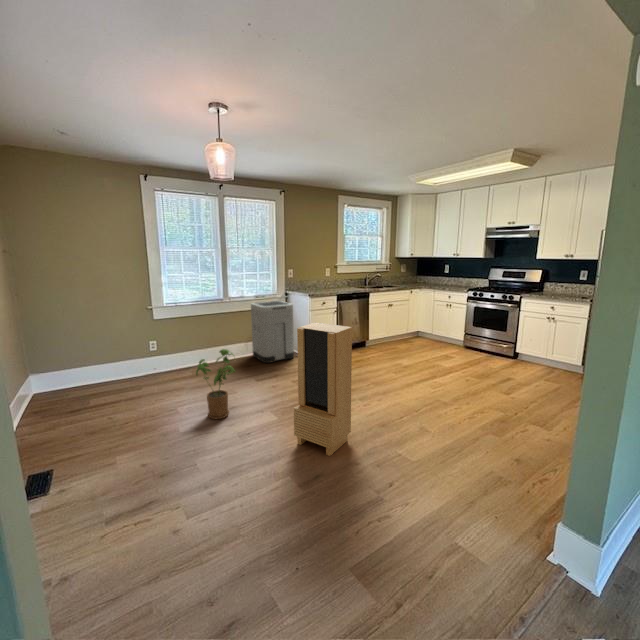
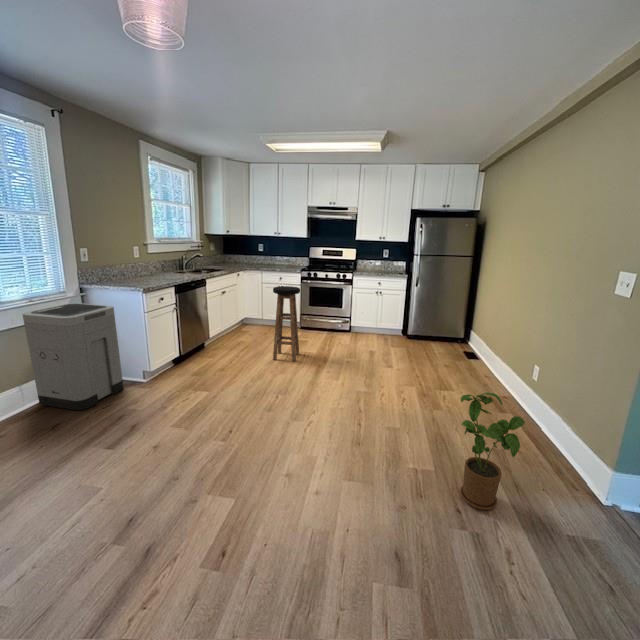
bar stool: none [403,302,433,369] -> present [273,286,300,361]
storage cabinet: present [294,322,352,456] -> none [287,334,362,524]
house plant: present [196,349,235,419] -> present [460,393,525,510]

